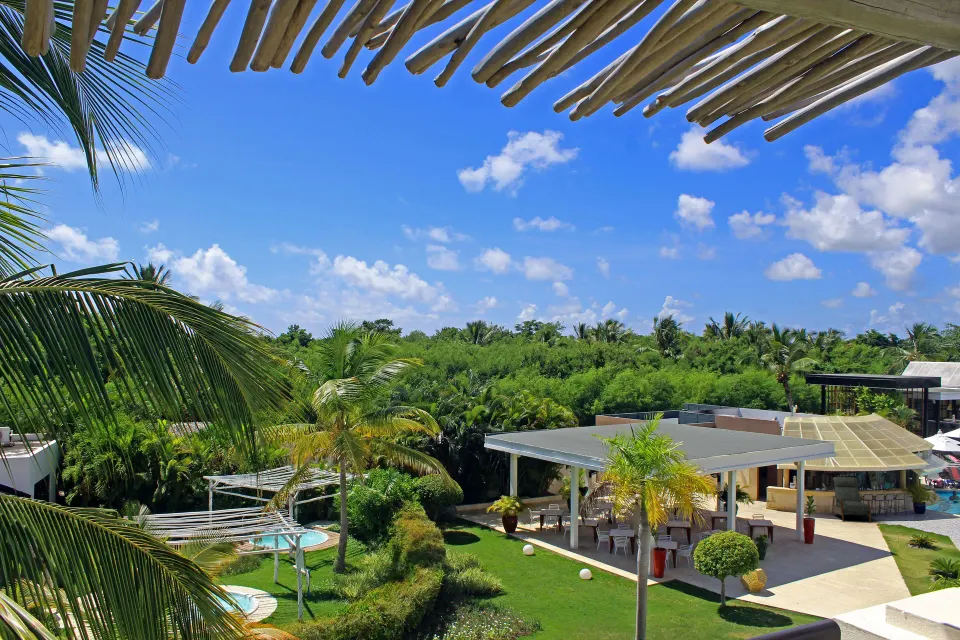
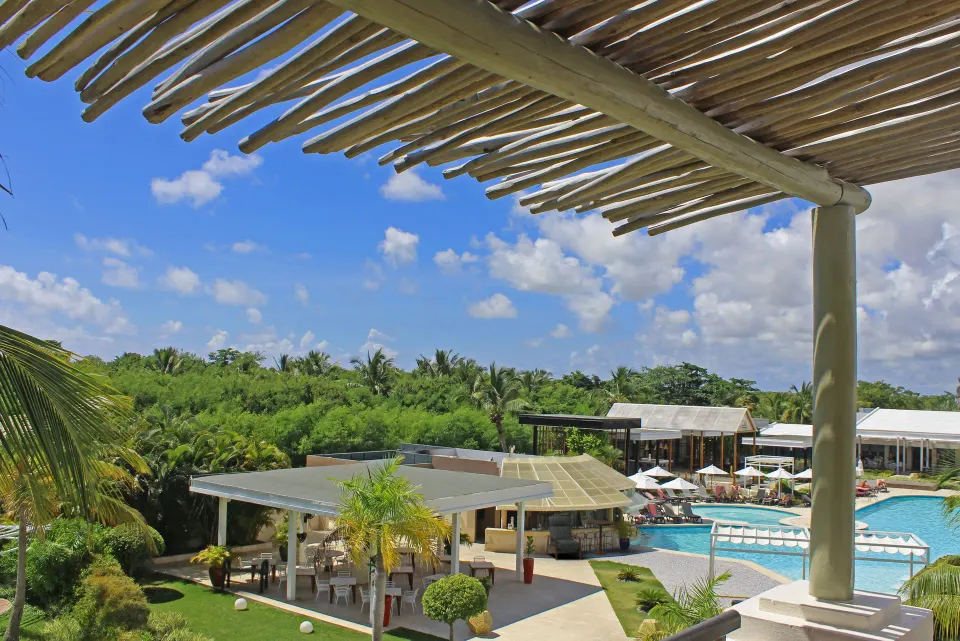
pedestal table: none [876,482,910,517] -> present [587,520,615,554]
bench: none [511,507,553,540] -> present [220,558,269,593]

